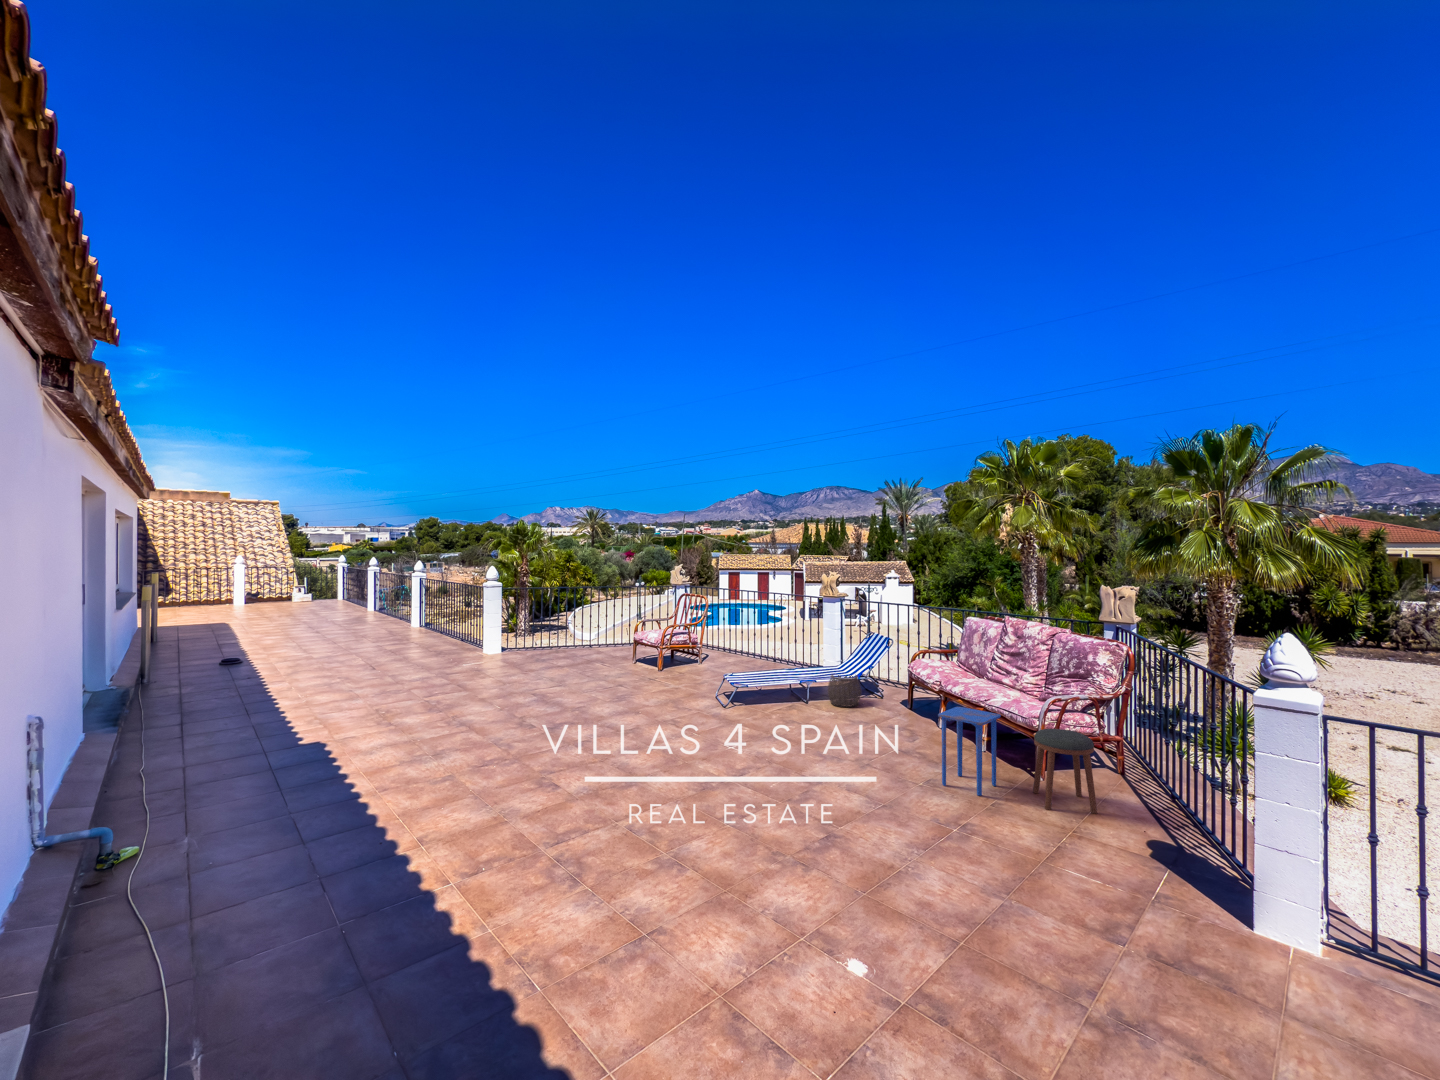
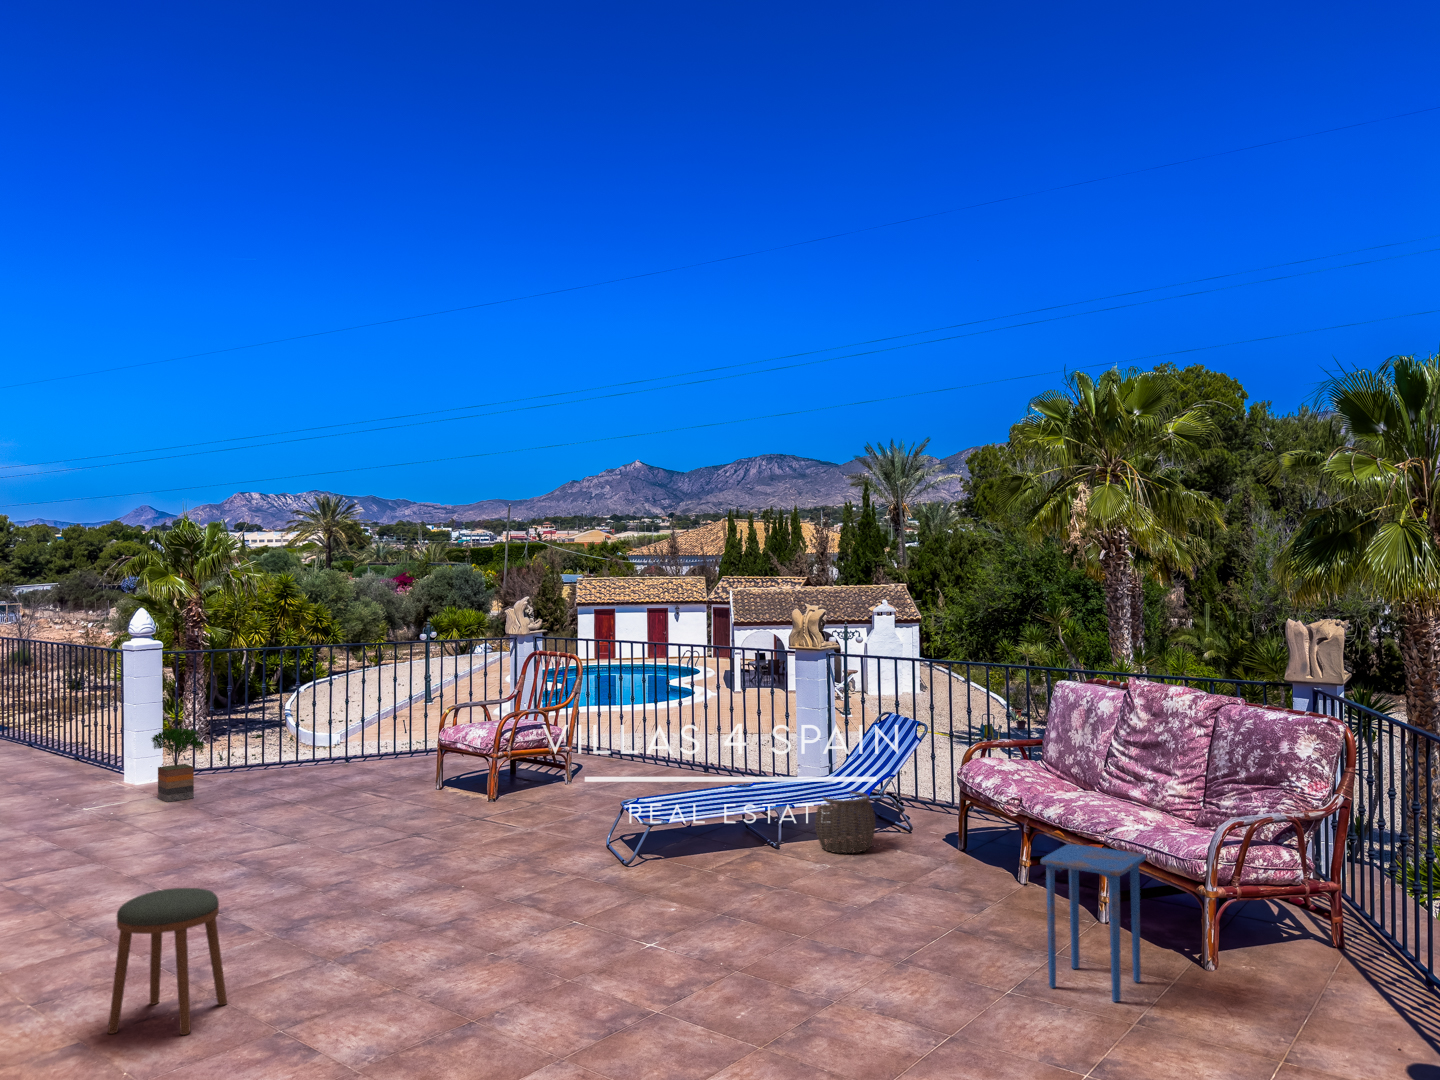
potted tree: none [494,627,521,664] -> present [152,728,205,802]
stool: present [1033,729,1097,814] -> present [108,888,227,1035]

